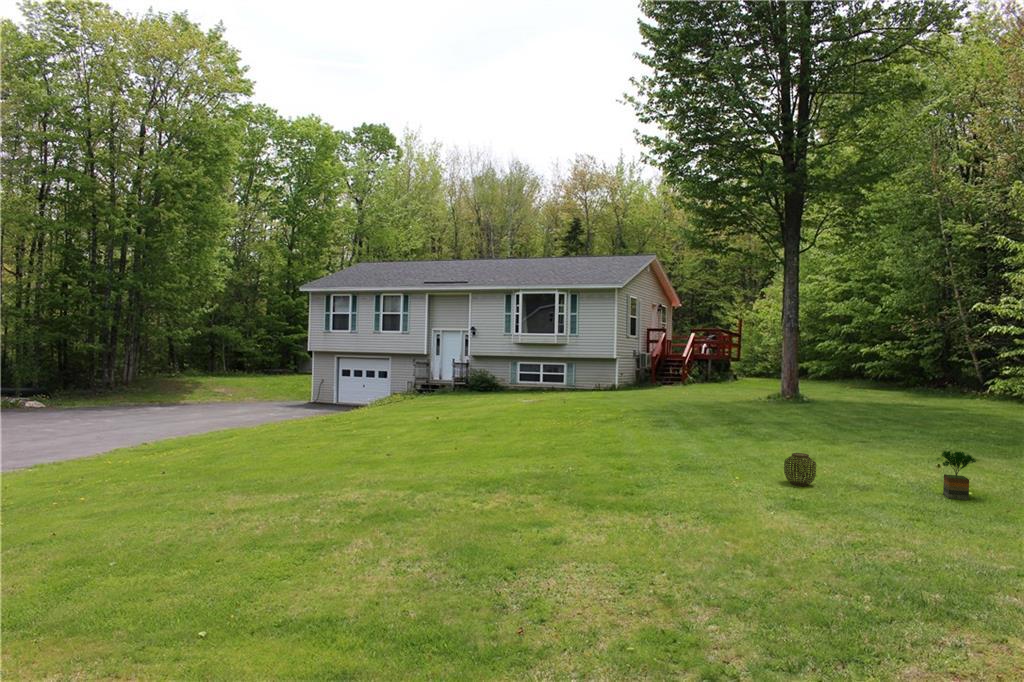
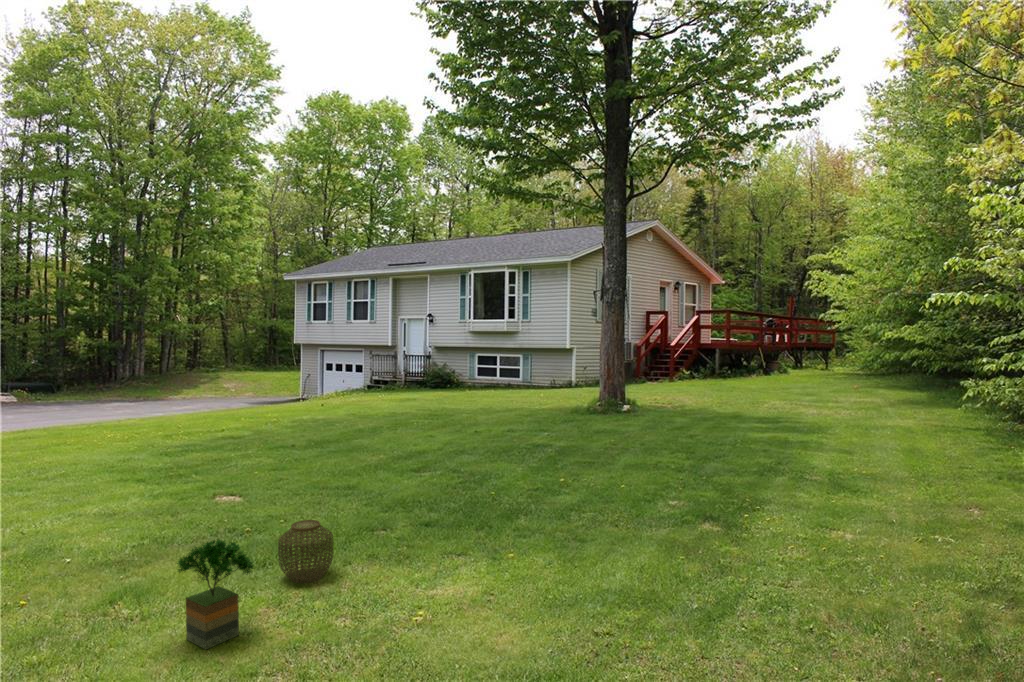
woven basket: present [784,453,816,486] -> present [278,520,333,583]

